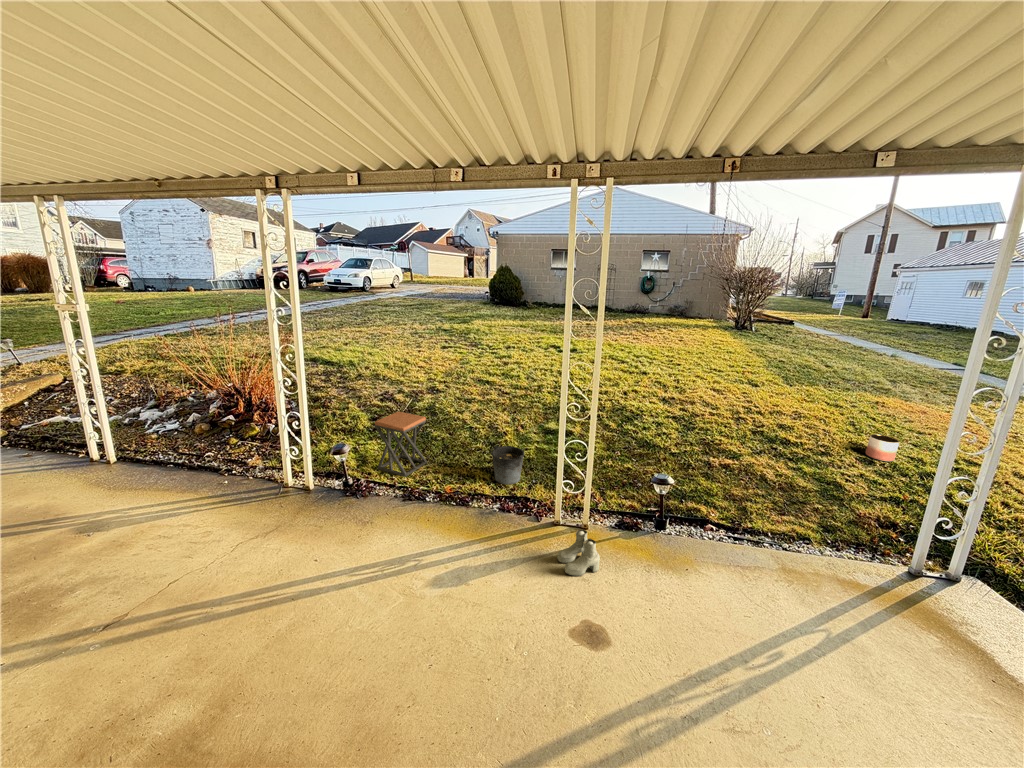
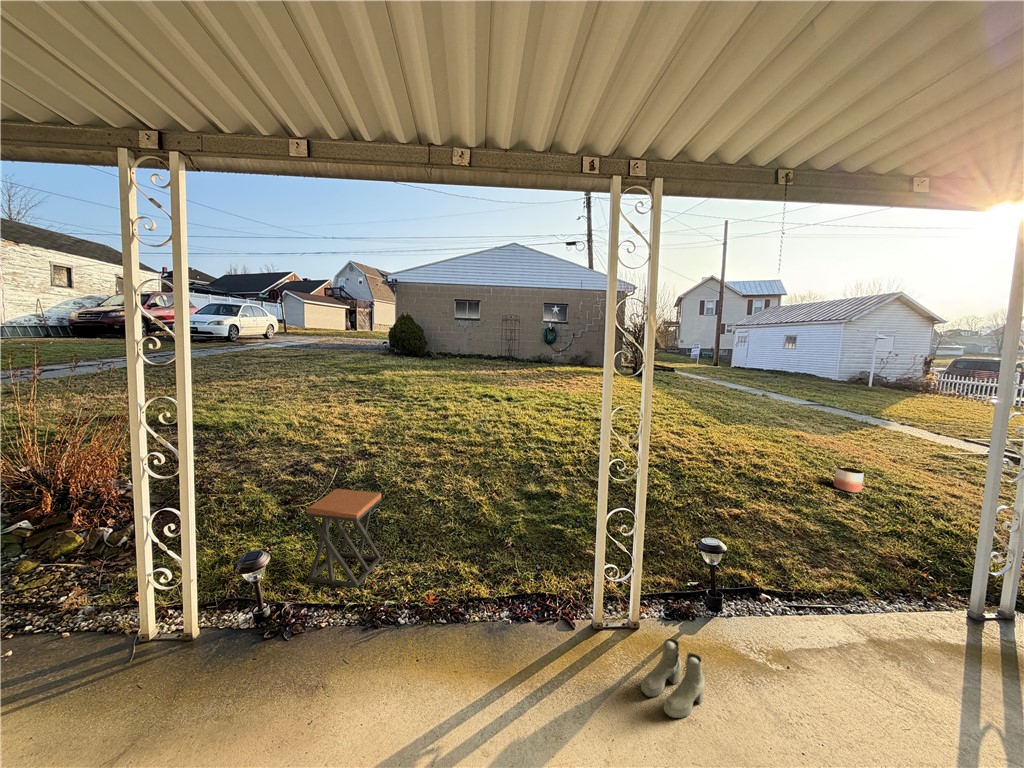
bucket: present [490,446,524,484] -> none [479,522,526,576]

